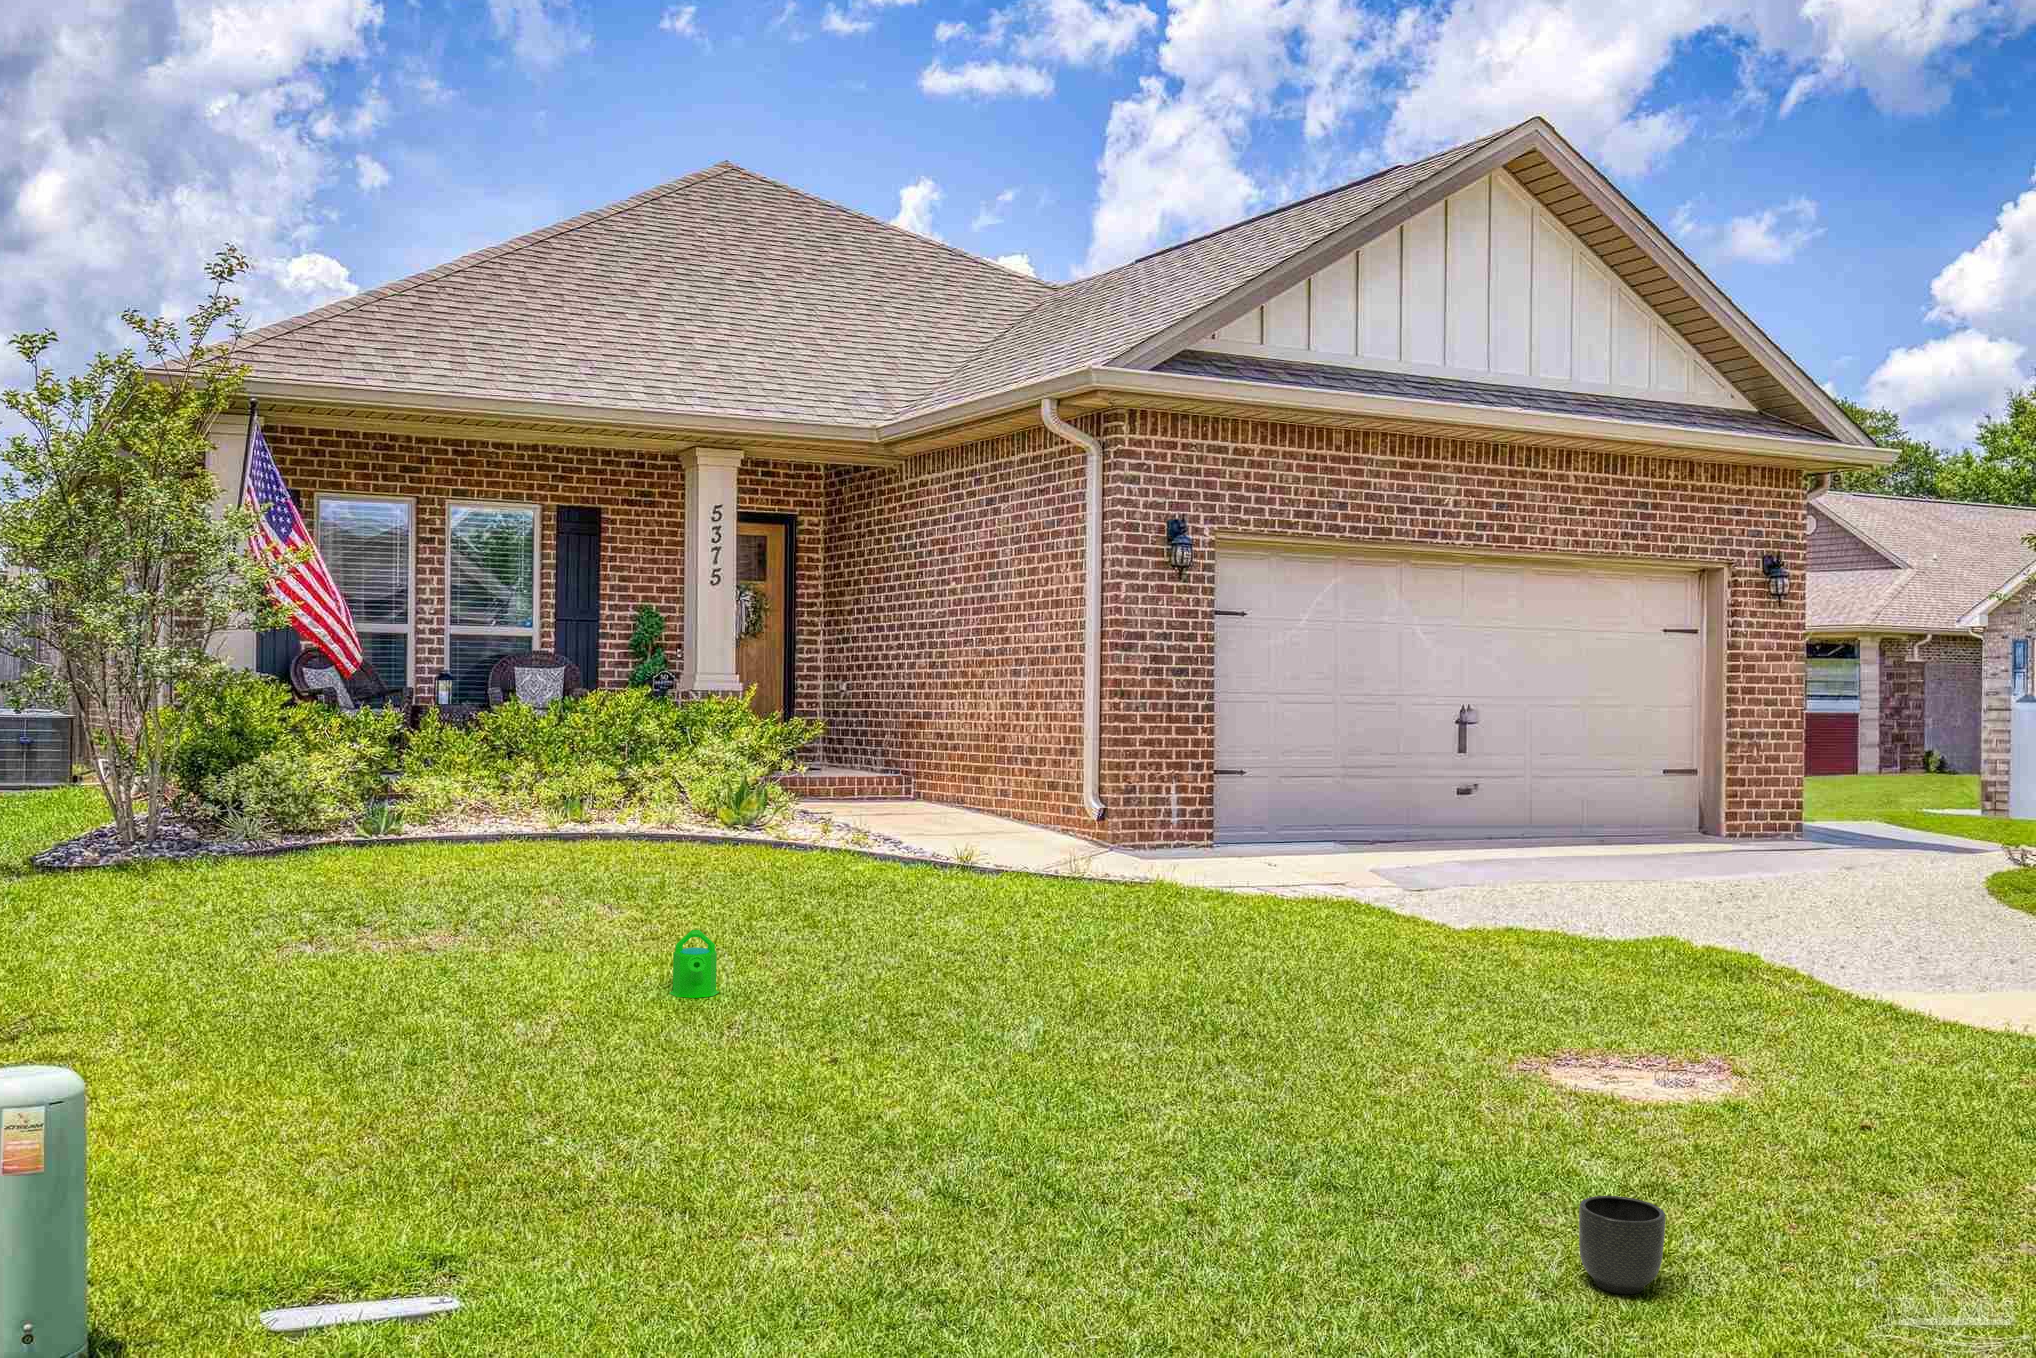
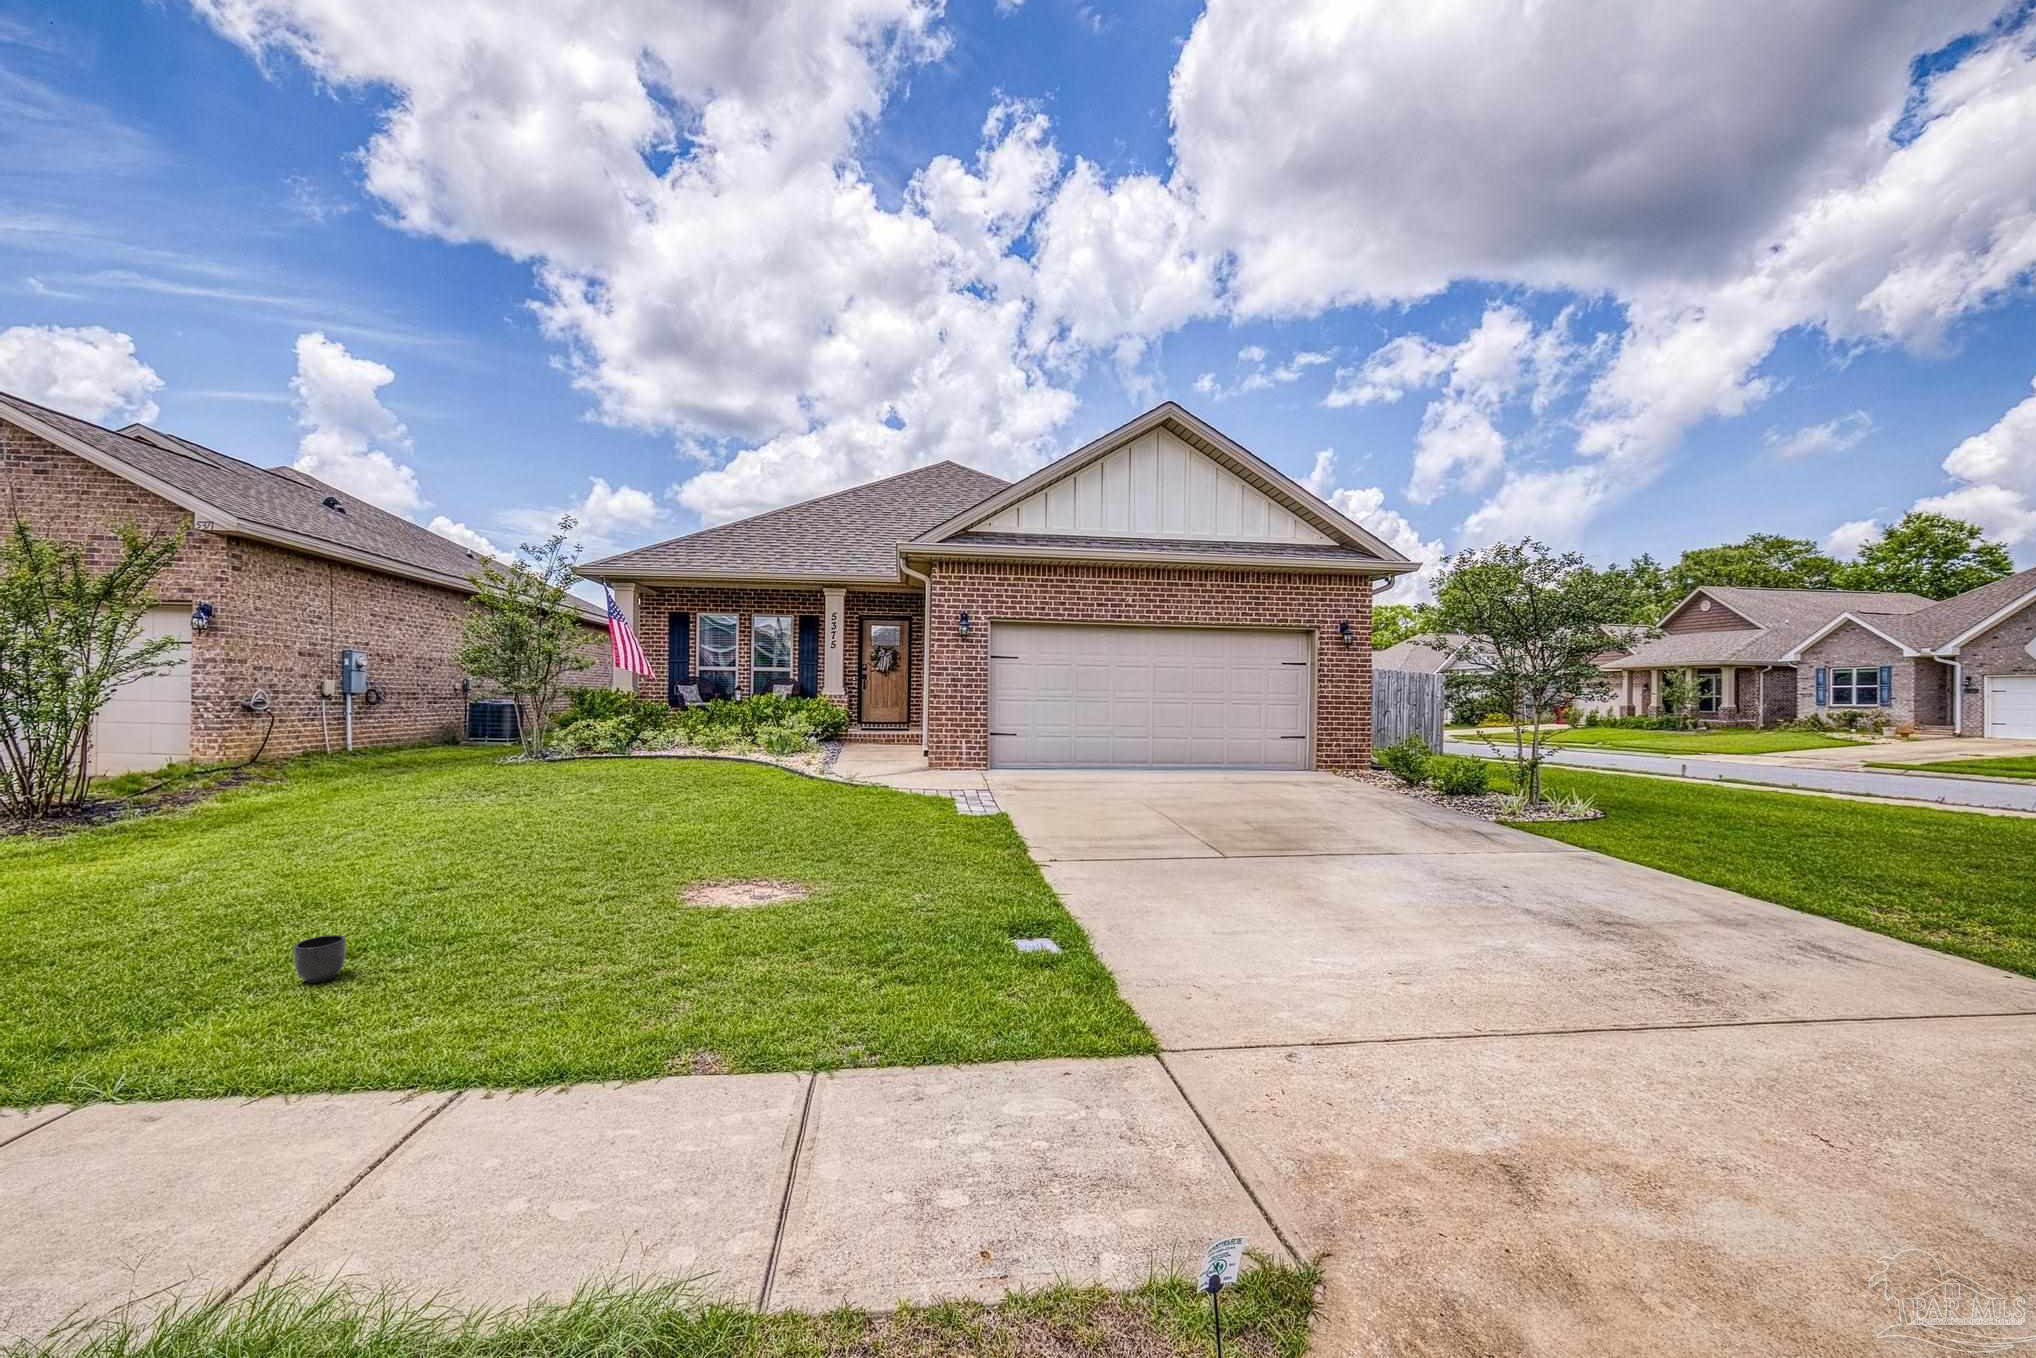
watering can: present [670,930,719,998] -> none [465,794,498,822]

